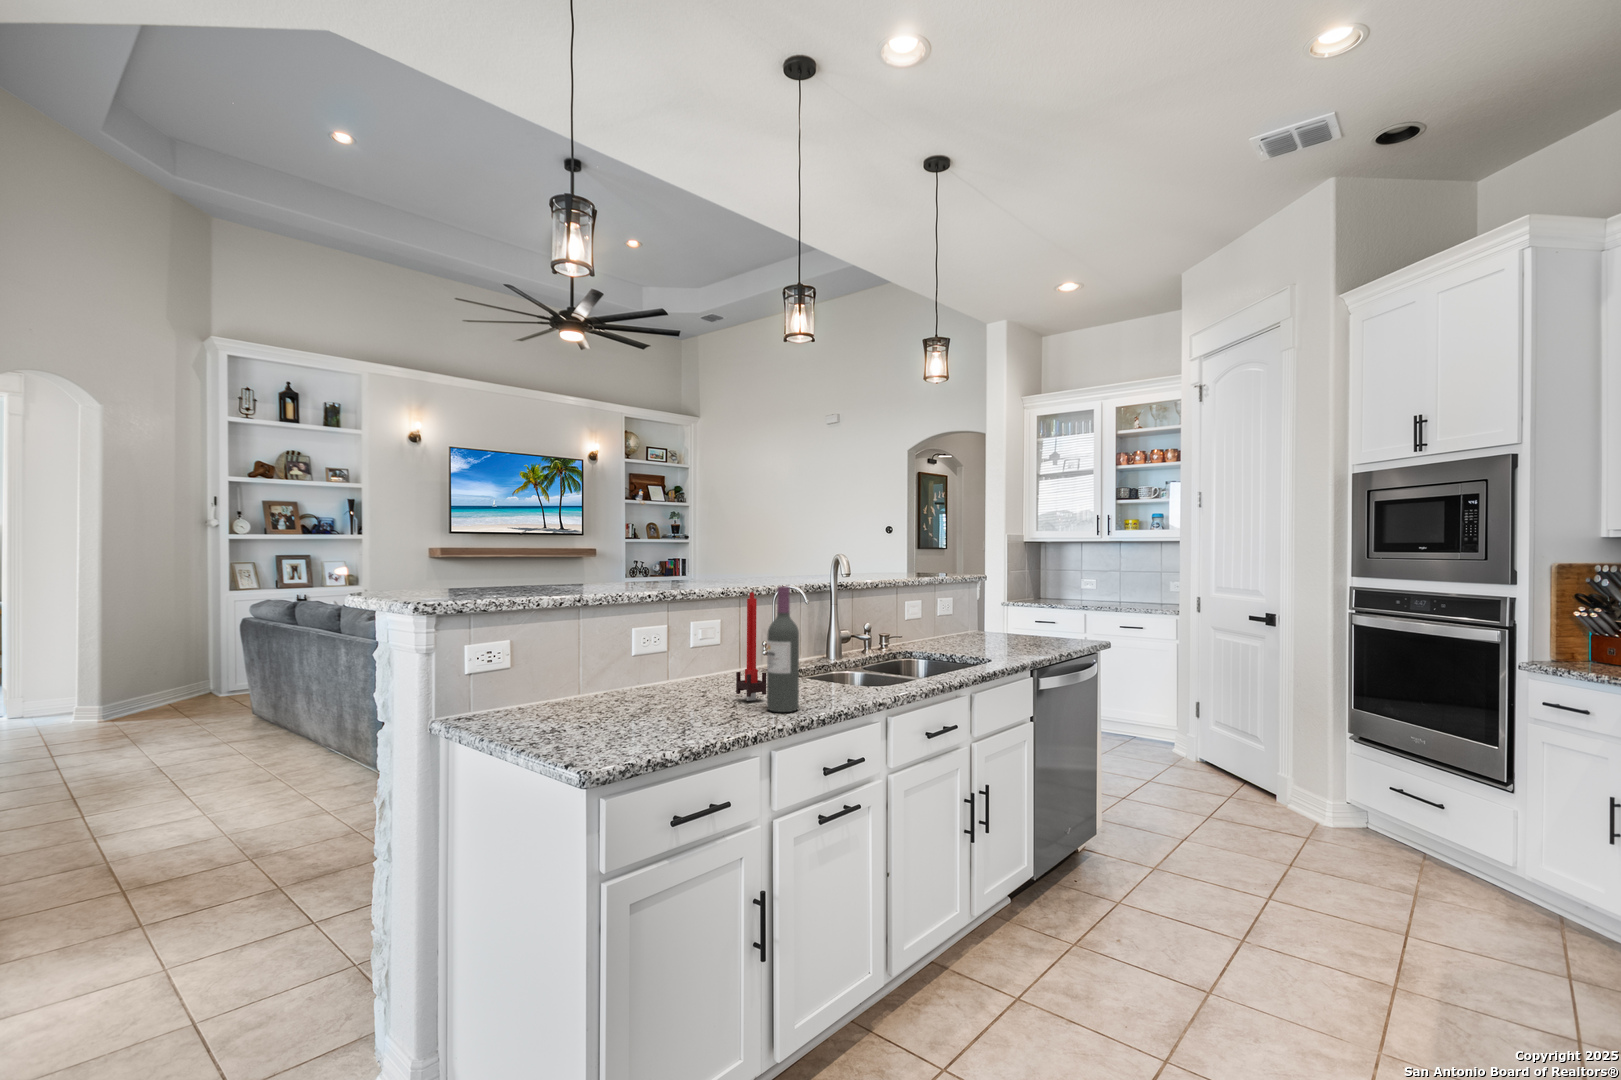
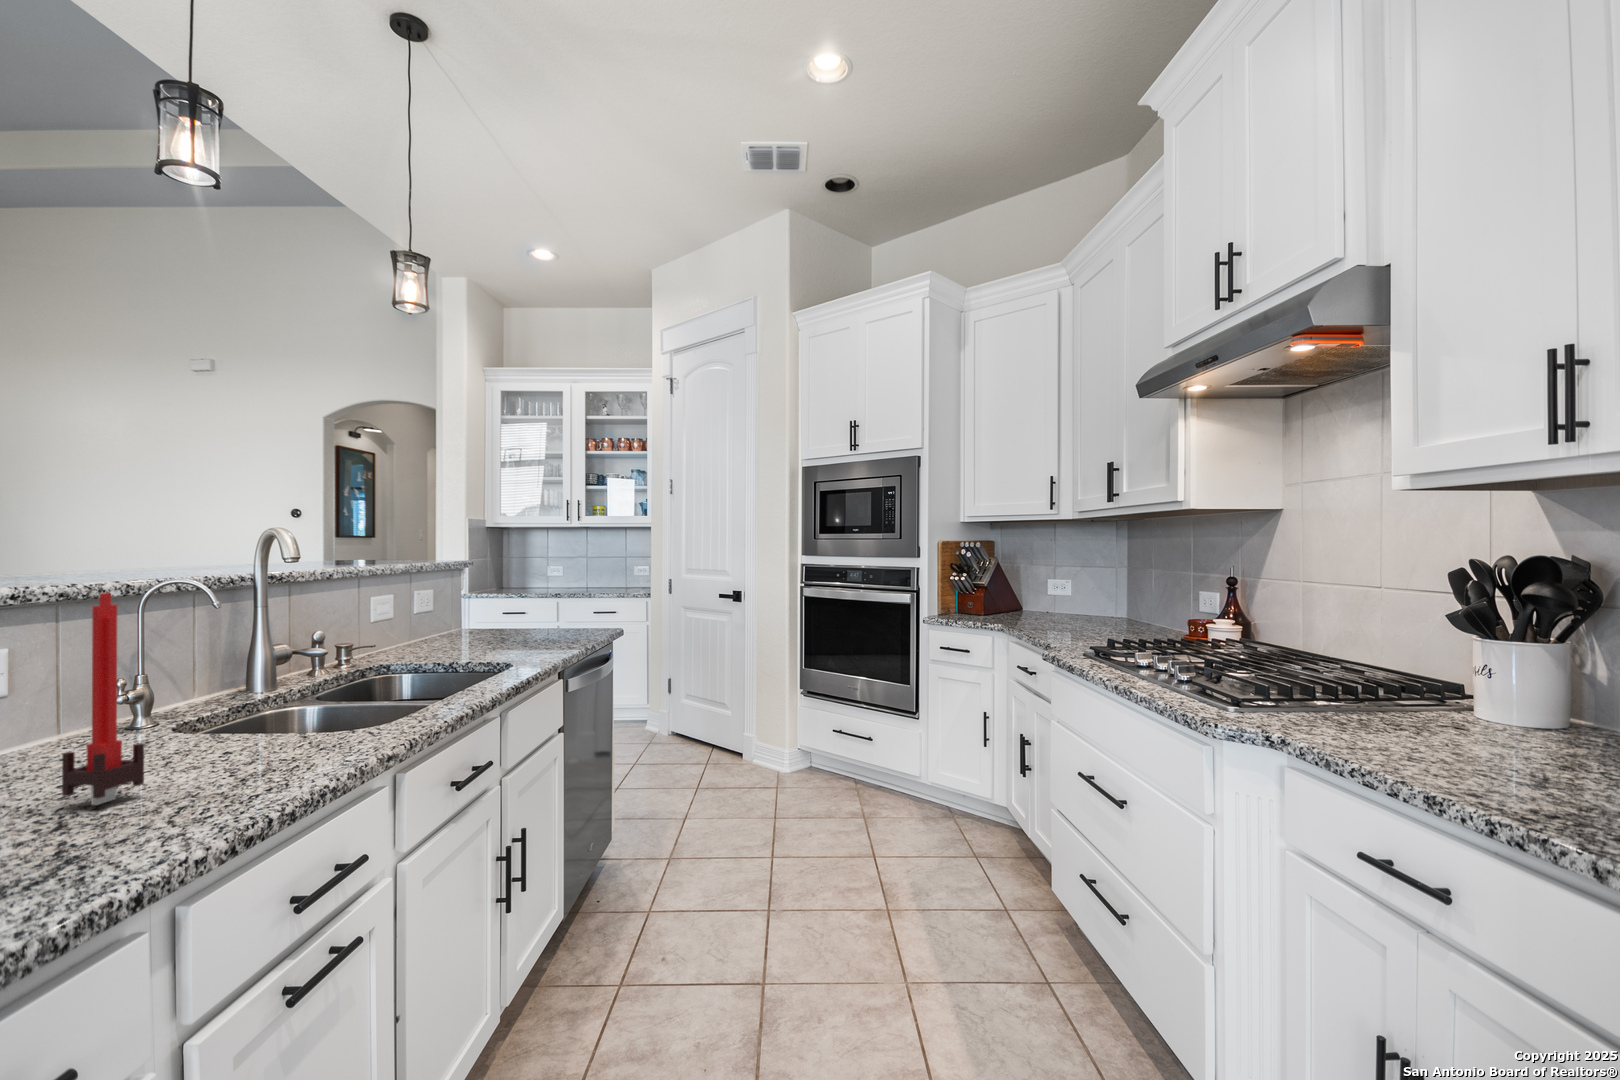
wine bottle: present [767,586,799,712] -> none [154,578,232,818]

